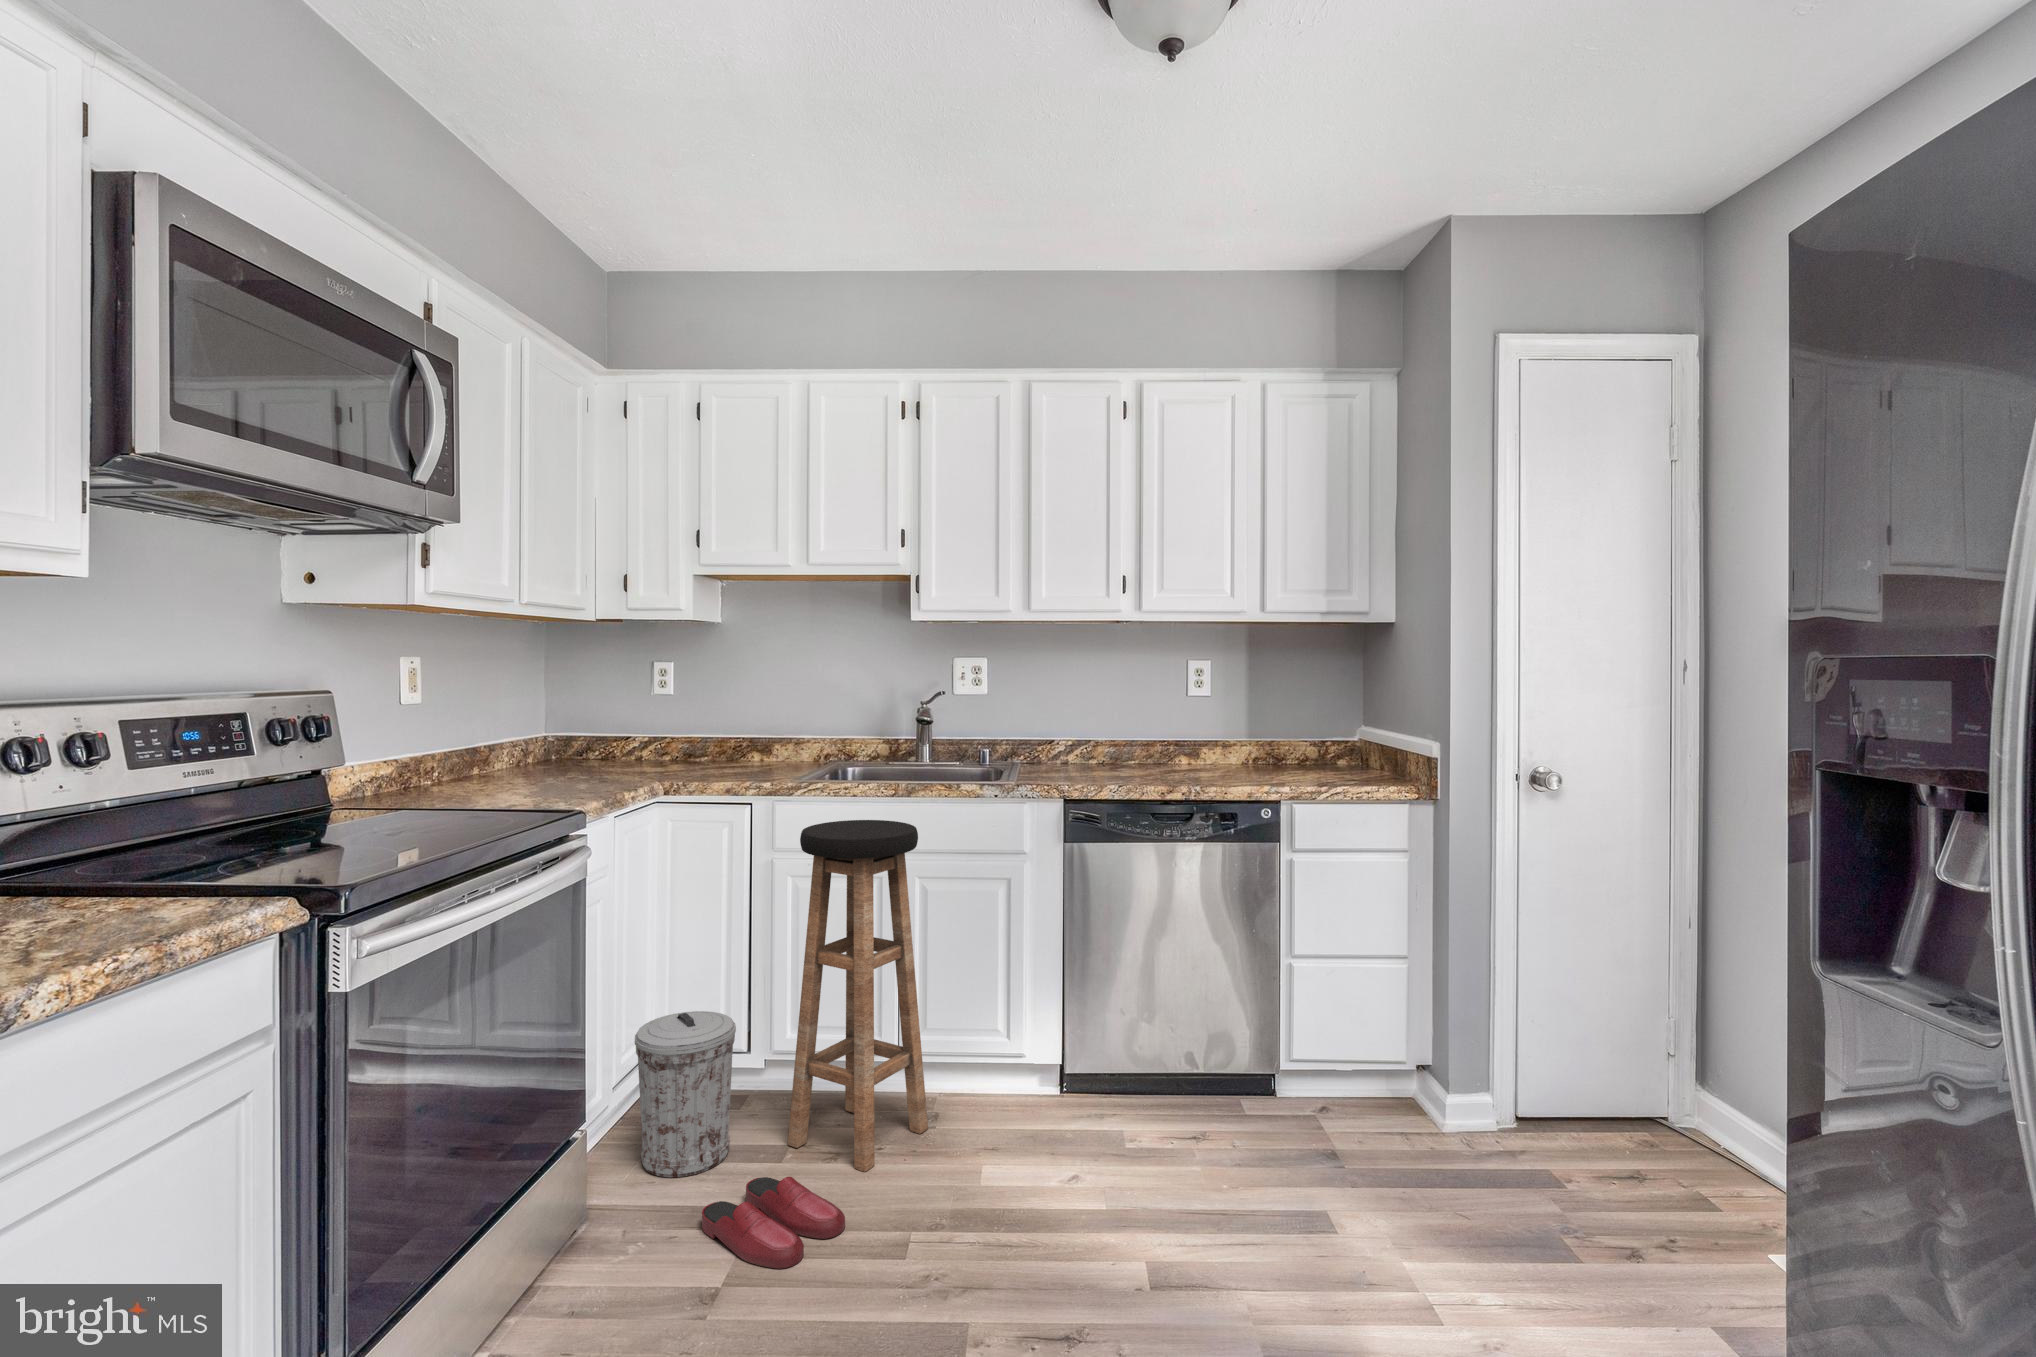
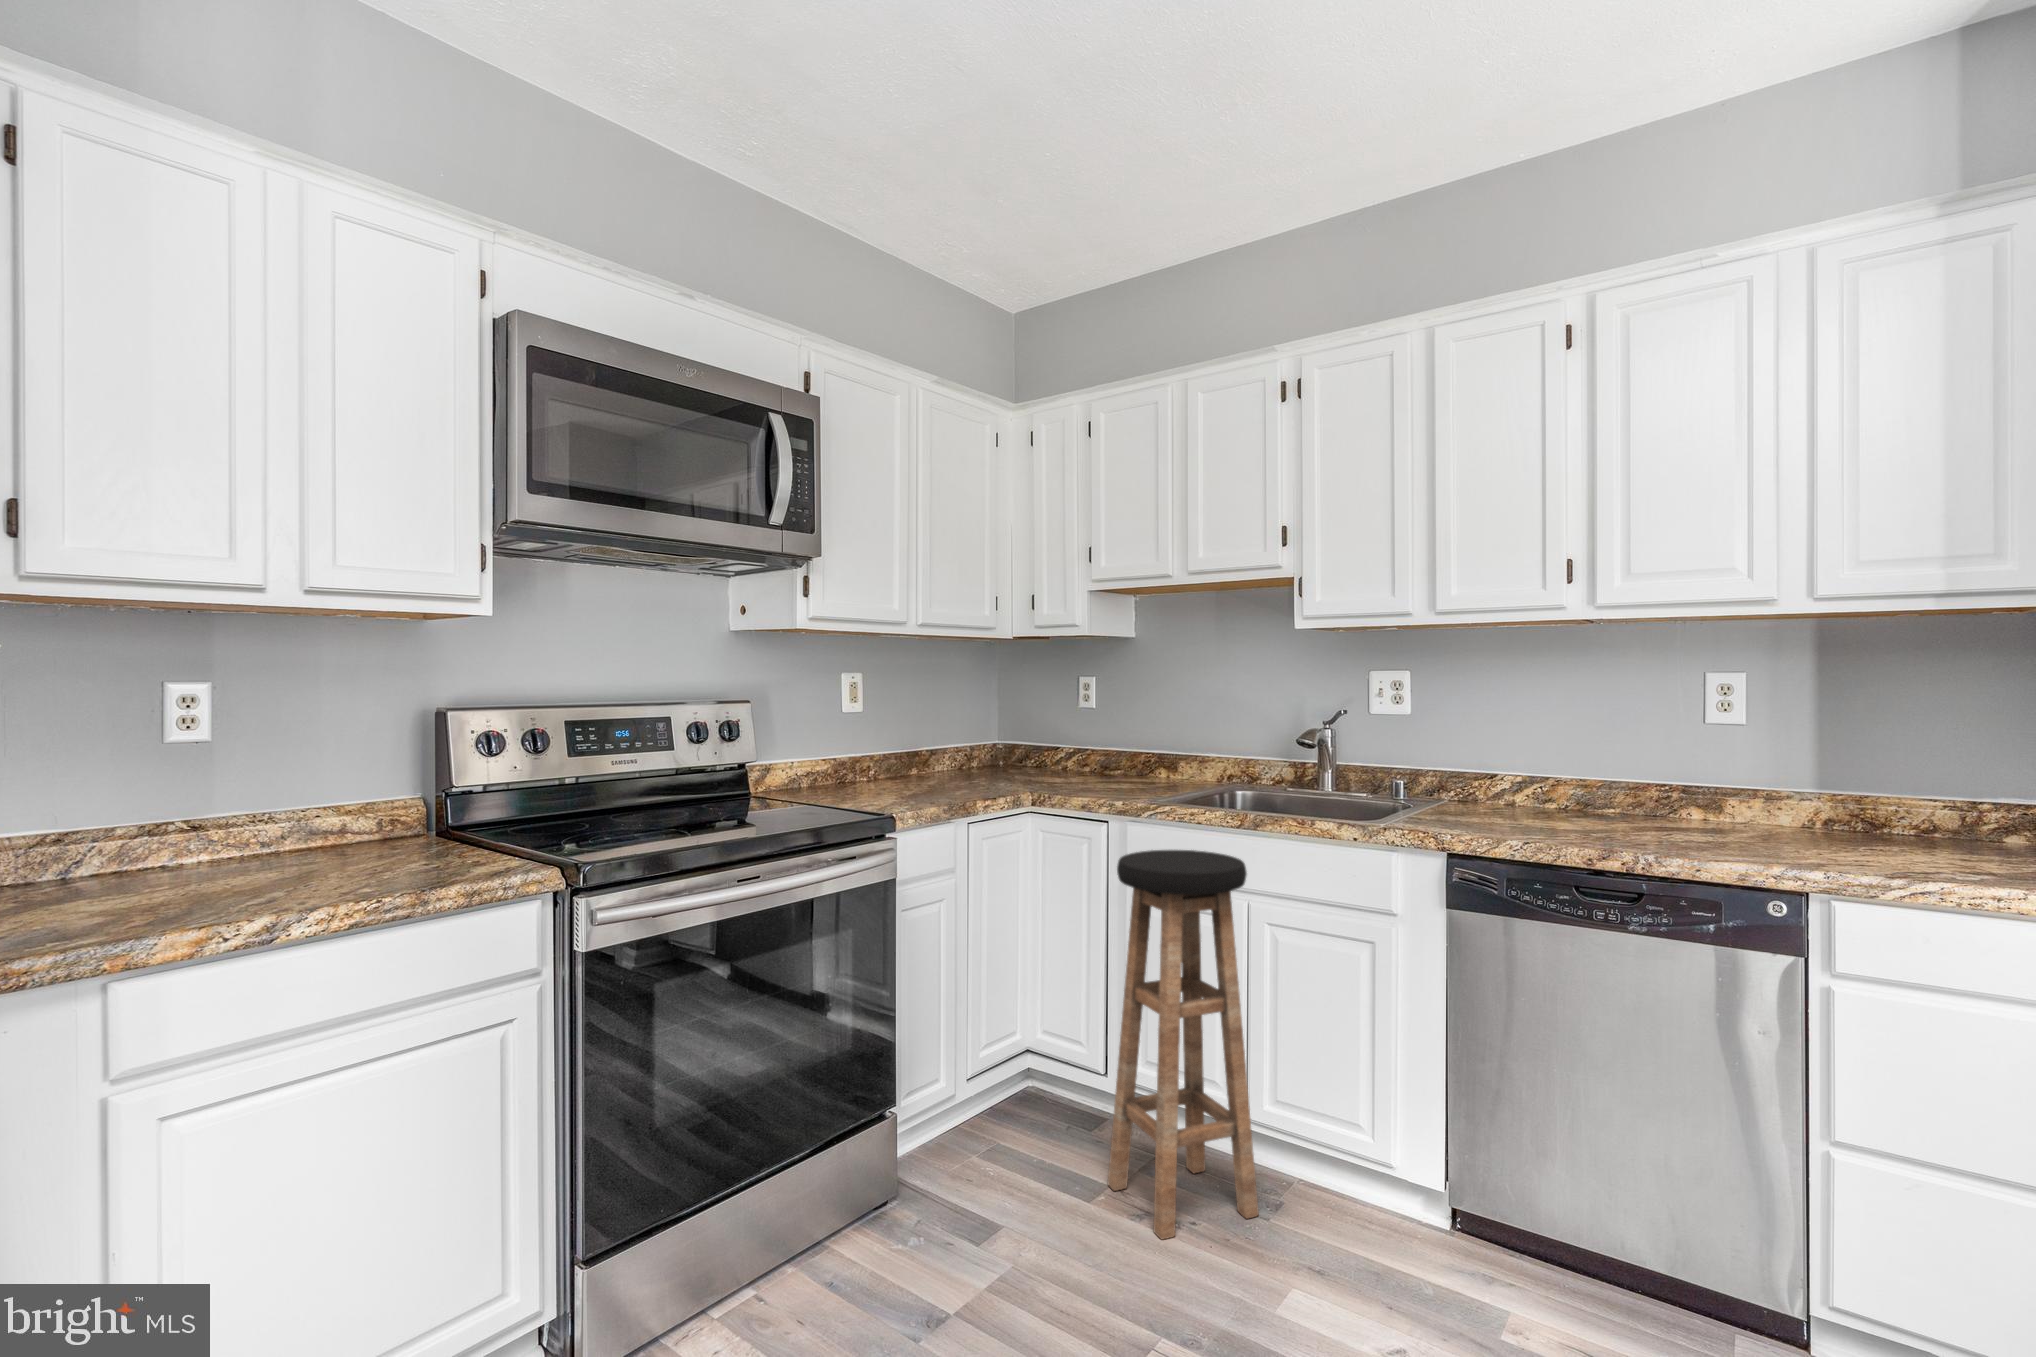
trash can: present [635,1011,736,1177] -> none [968,1022,1062,1185]
slippers: present [702,1177,845,1269] -> none [980,1208,1105,1309]

